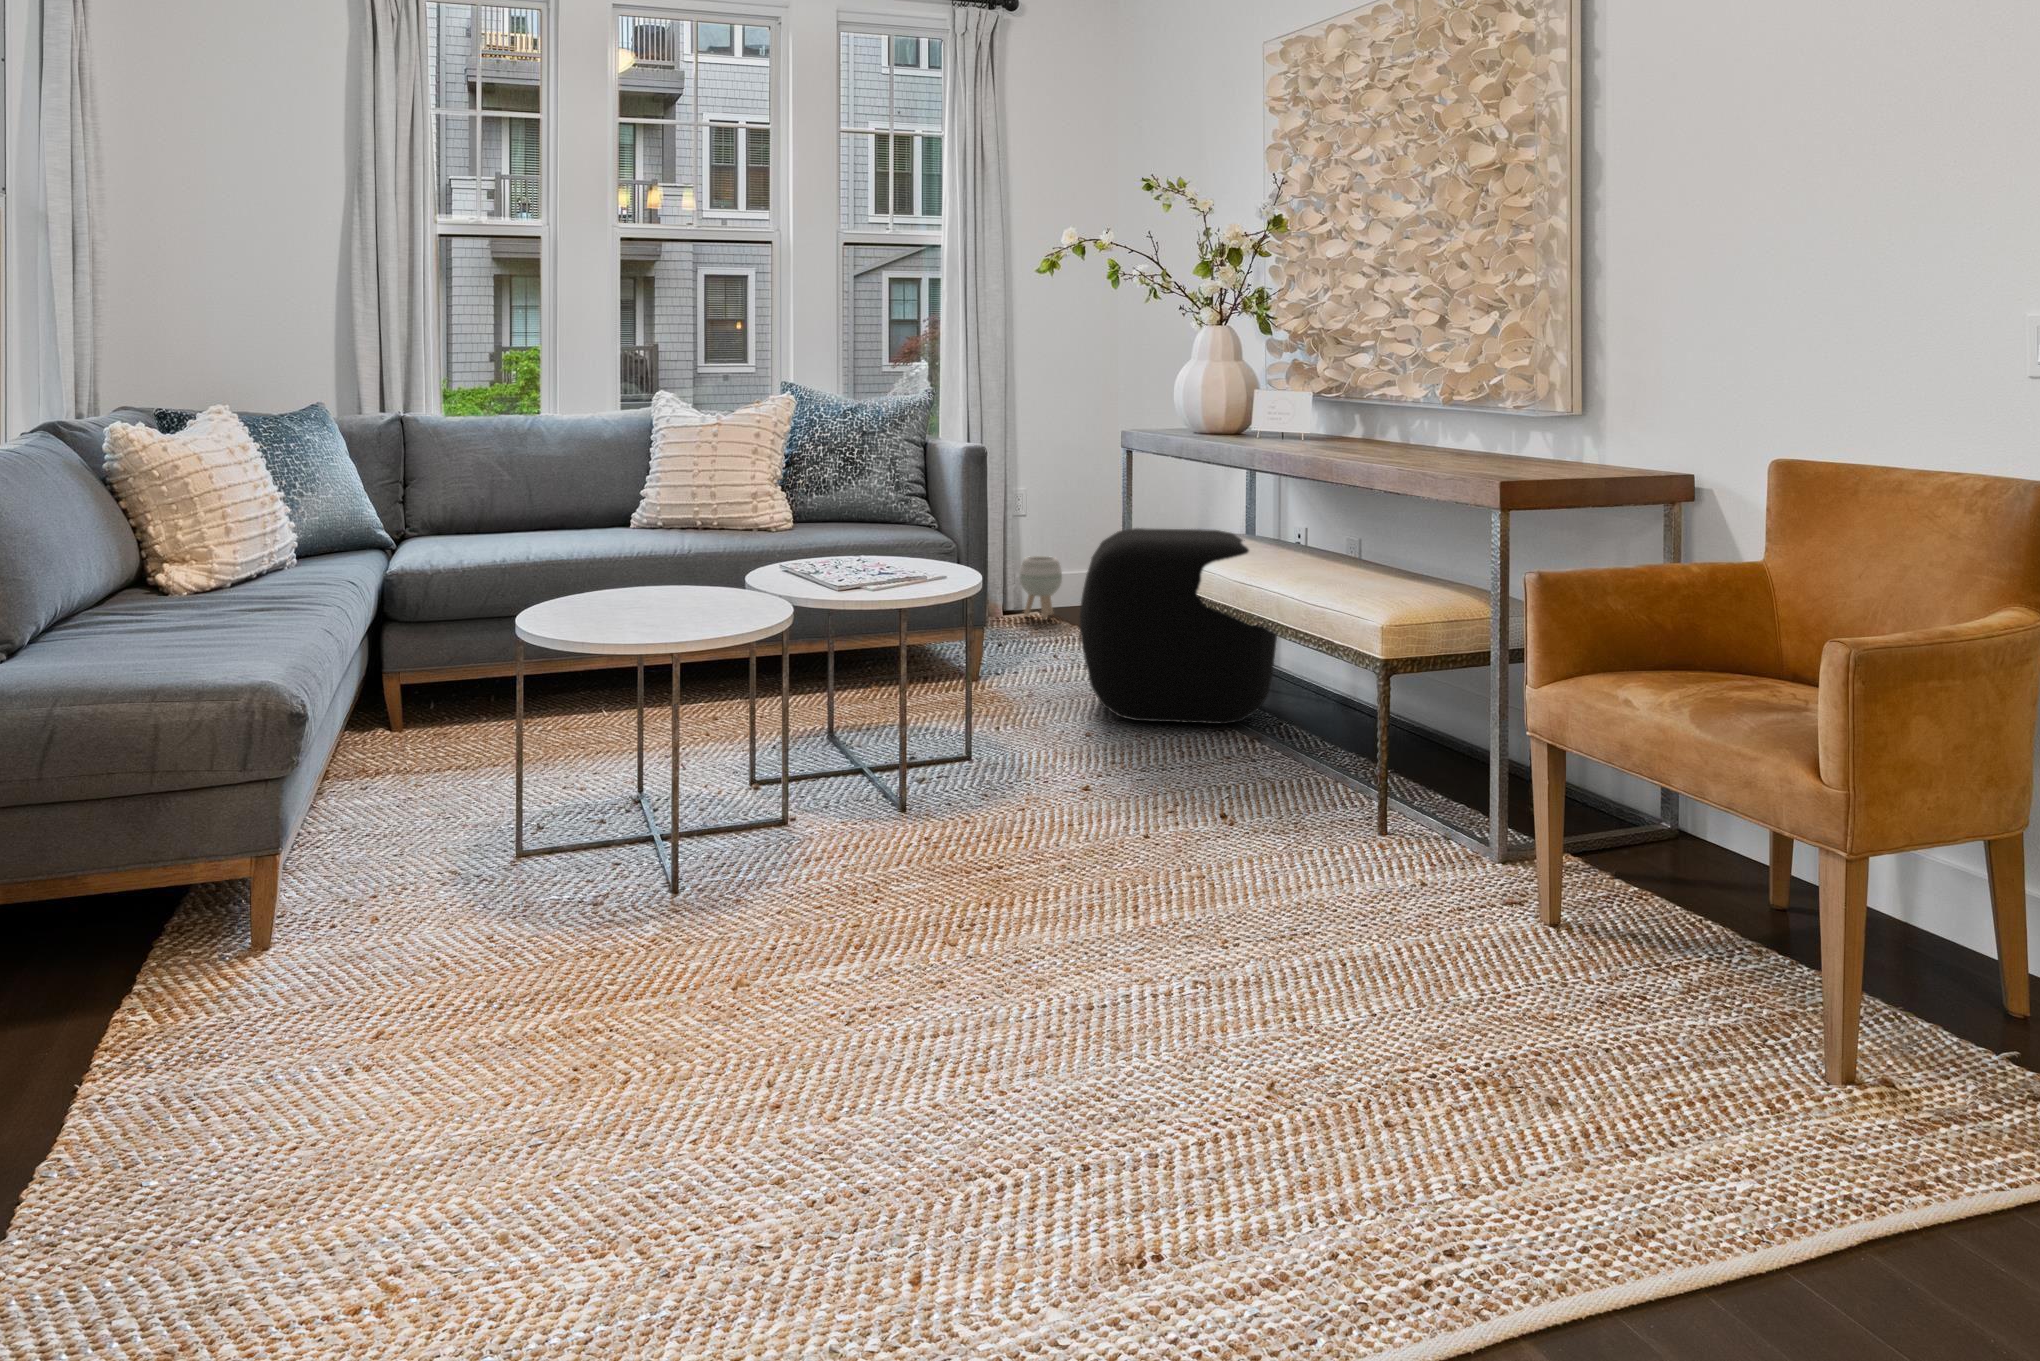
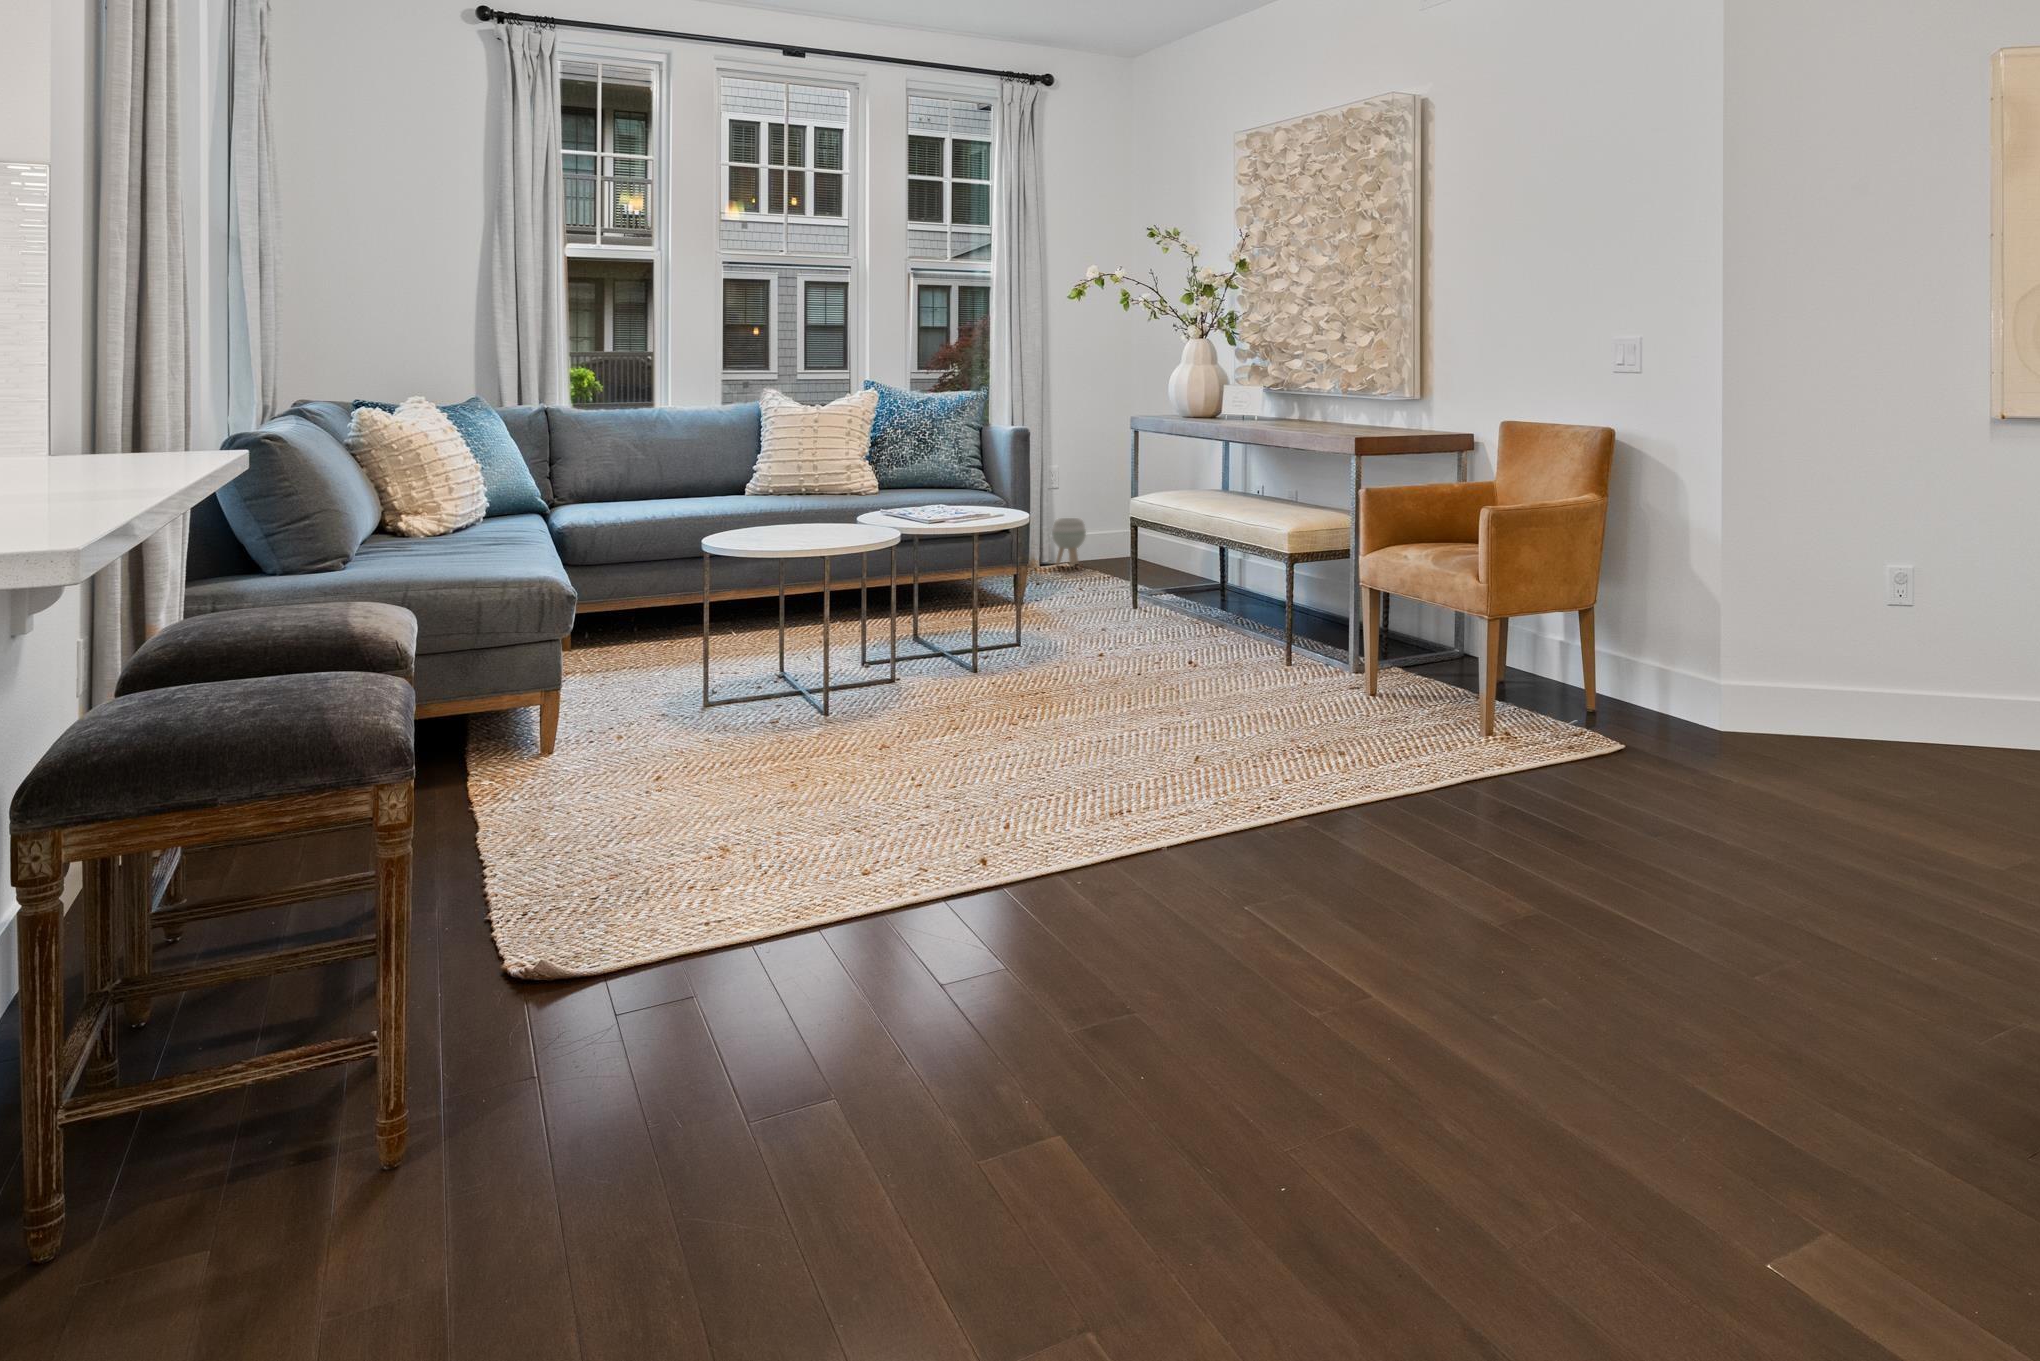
ottoman: present [1080,528,1277,724] -> none [1098,486,1237,620]

